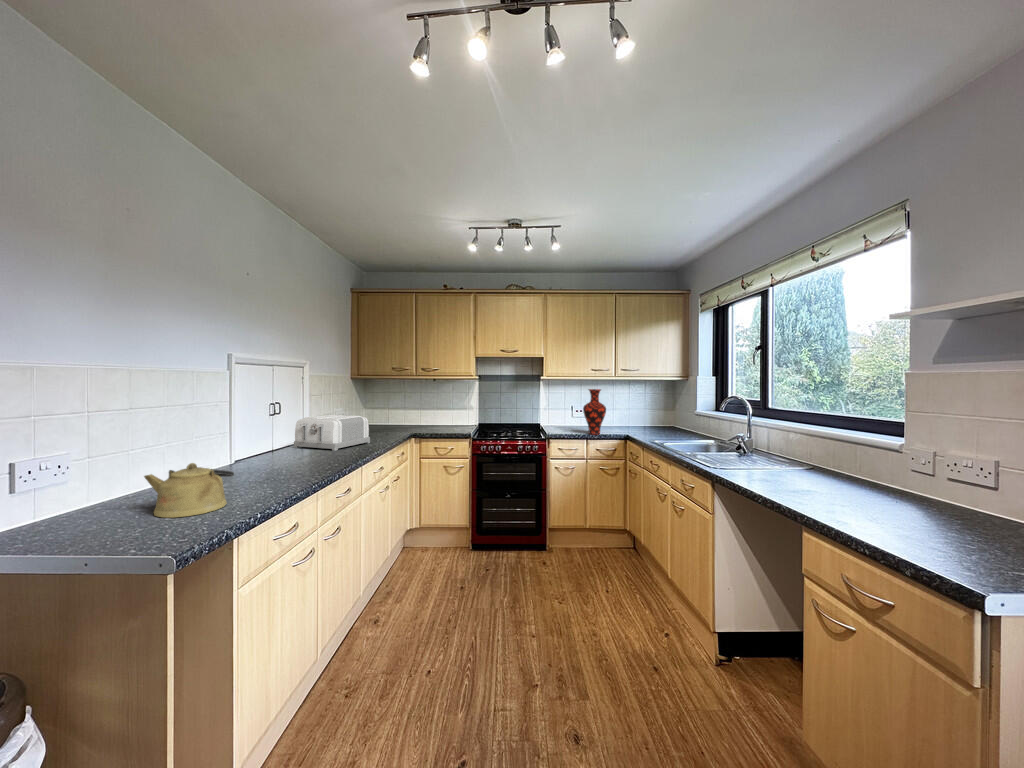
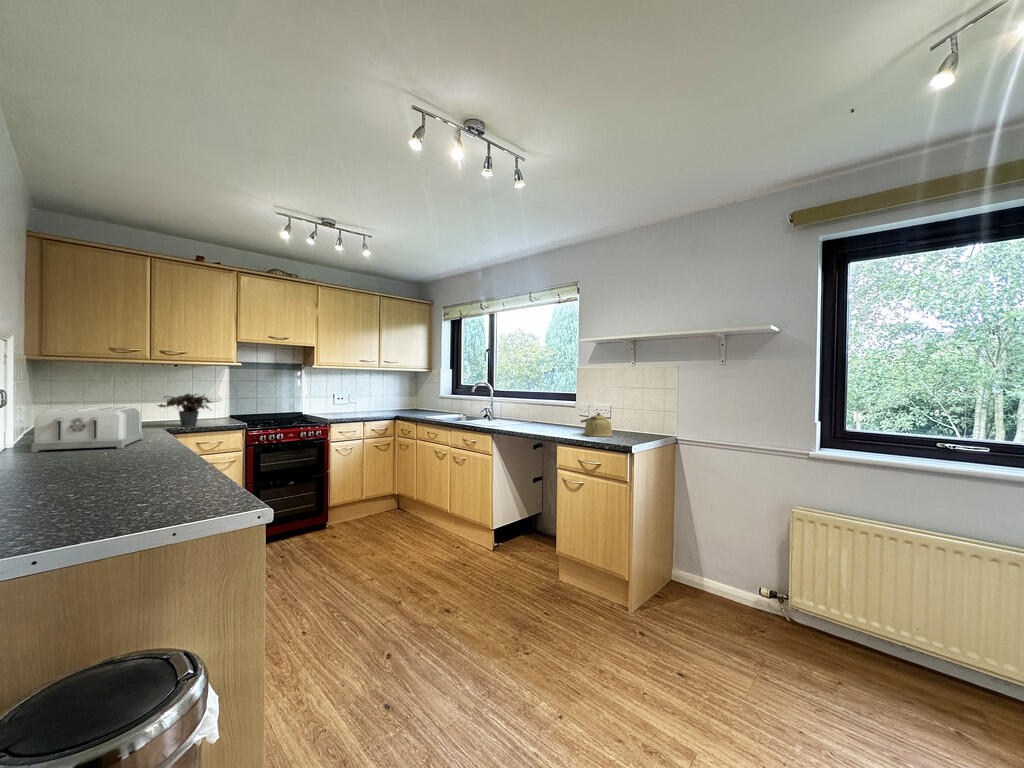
vase: present [583,389,606,435] -> none [359,378,380,417]
potted plant: none [410,404,454,432] -> present [158,394,213,427]
kettle: present [144,463,234,518] -> present [581,413,612,437]

